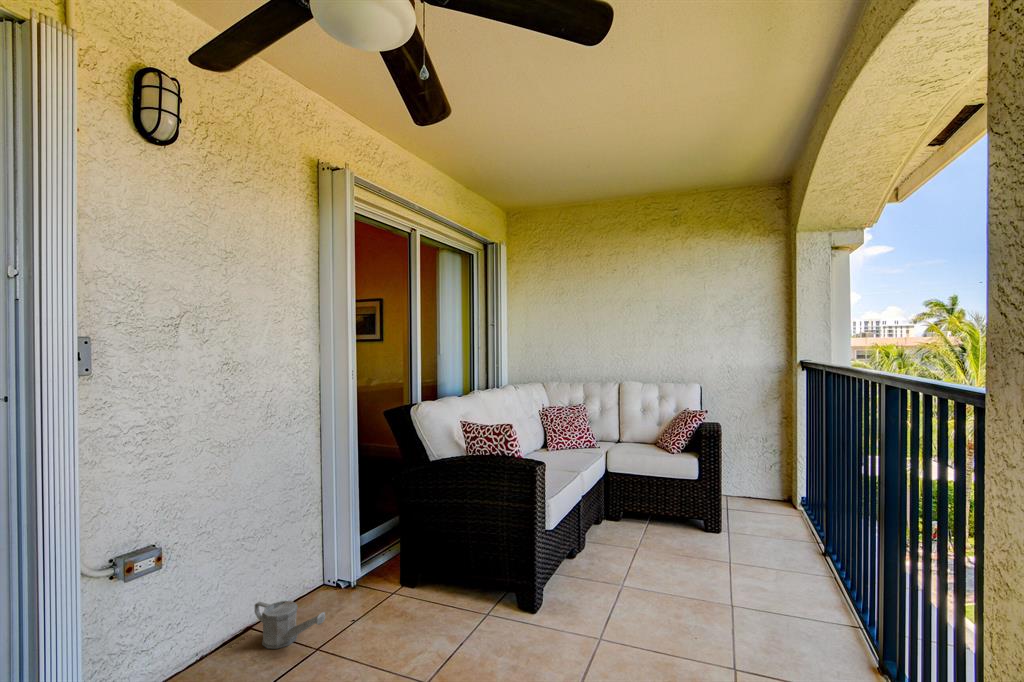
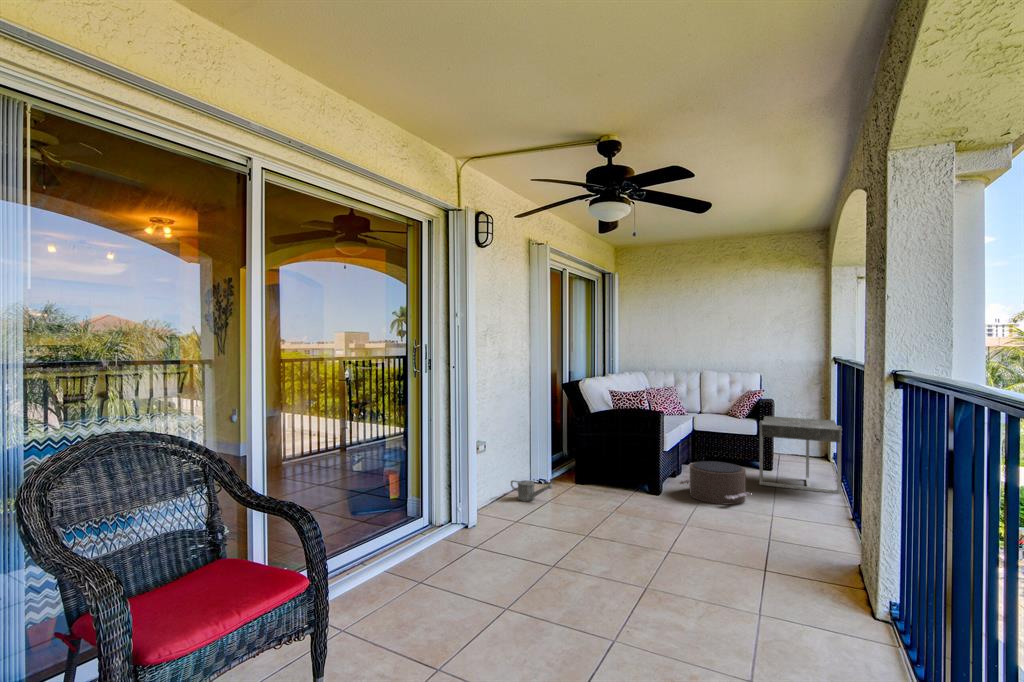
side table: none [702,454,837,590] -> present [759,416,842,494]
pouf: none [569,541,692,635] -> present [679,461,749,505]

